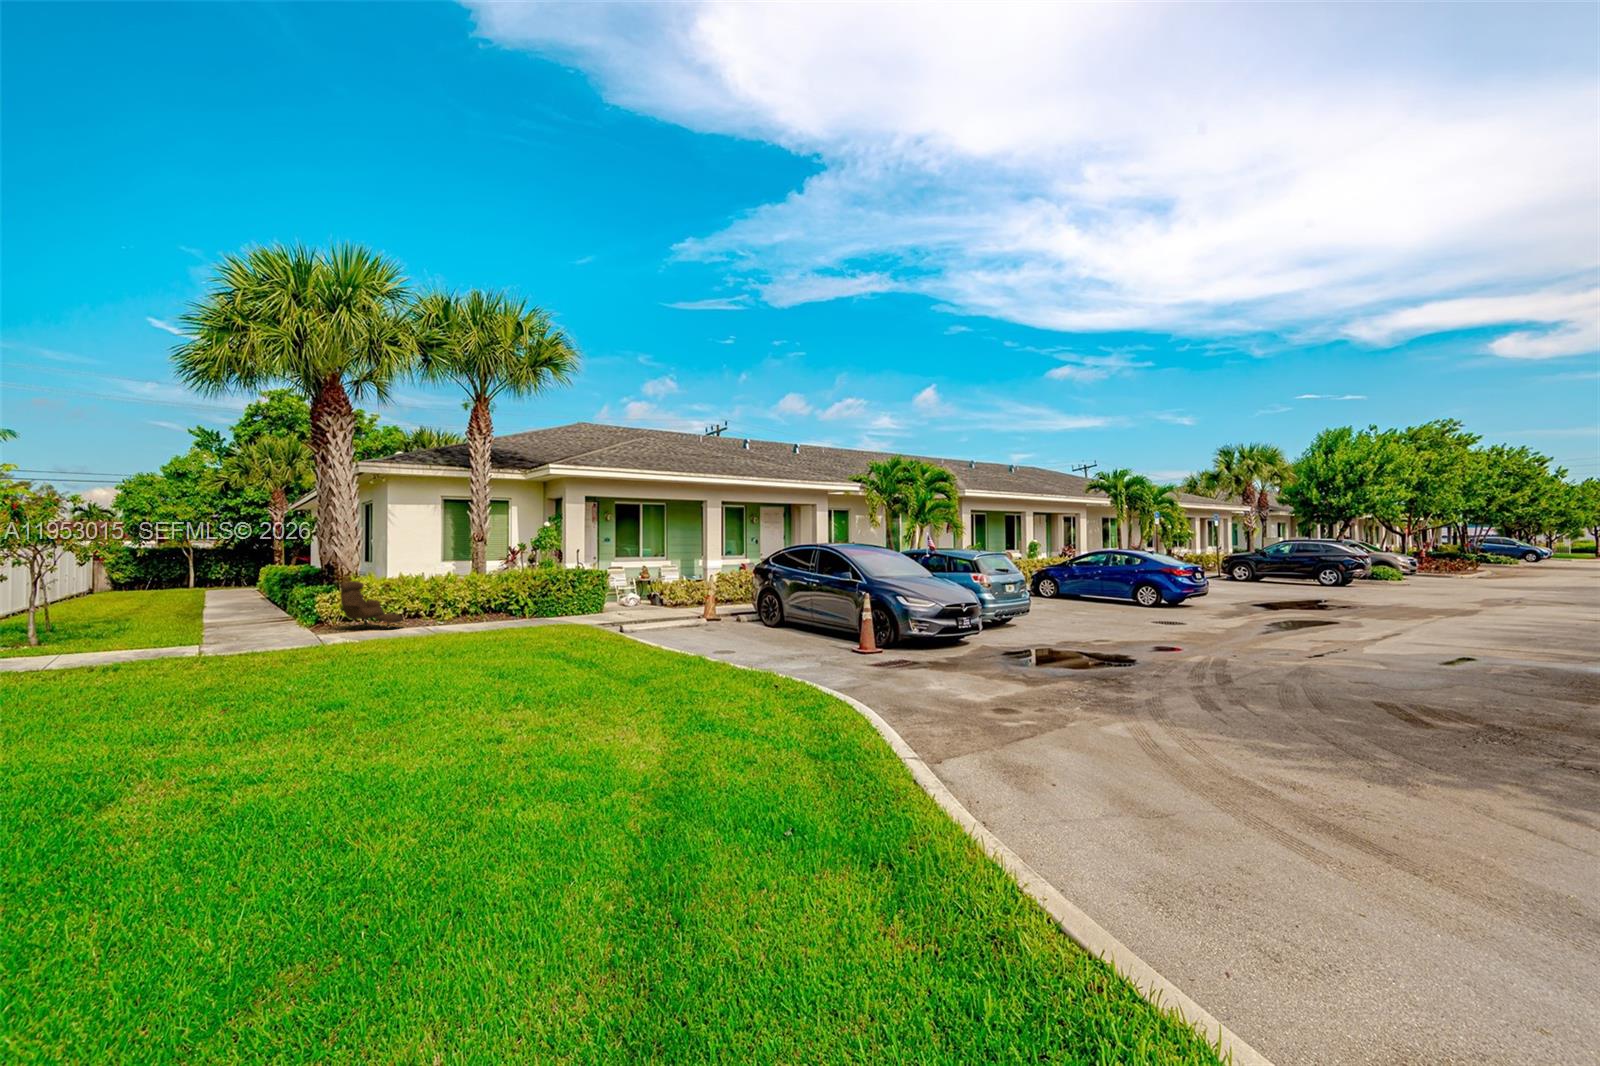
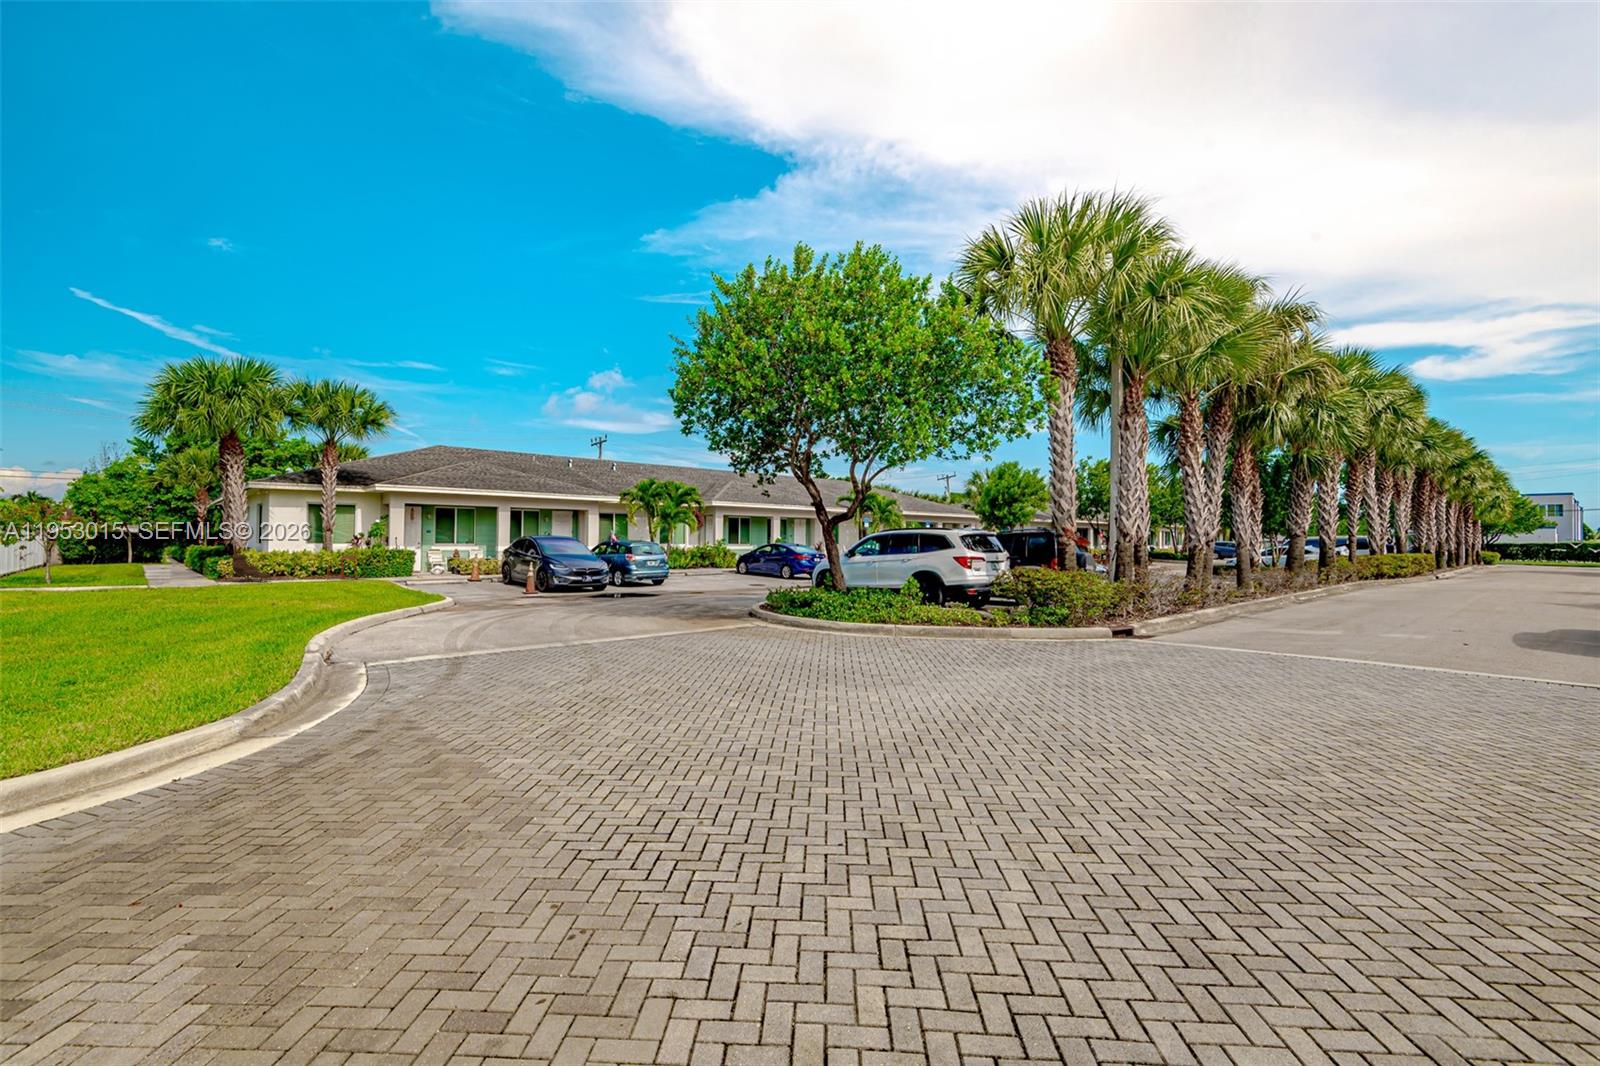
bench: none [484,578,533,623] -> present [327,555,357,580]

